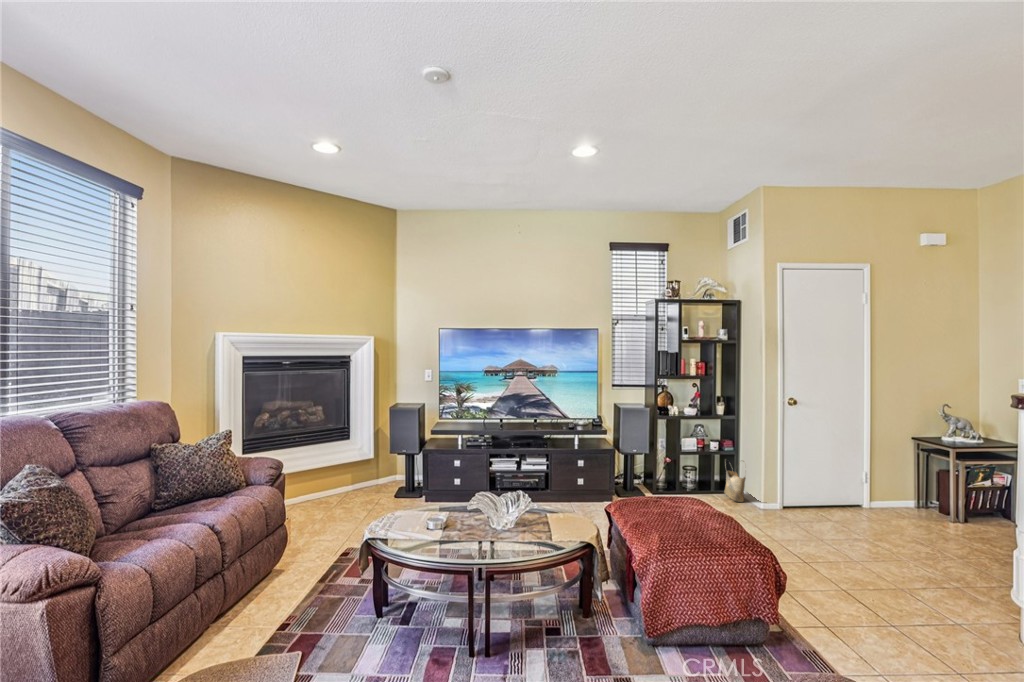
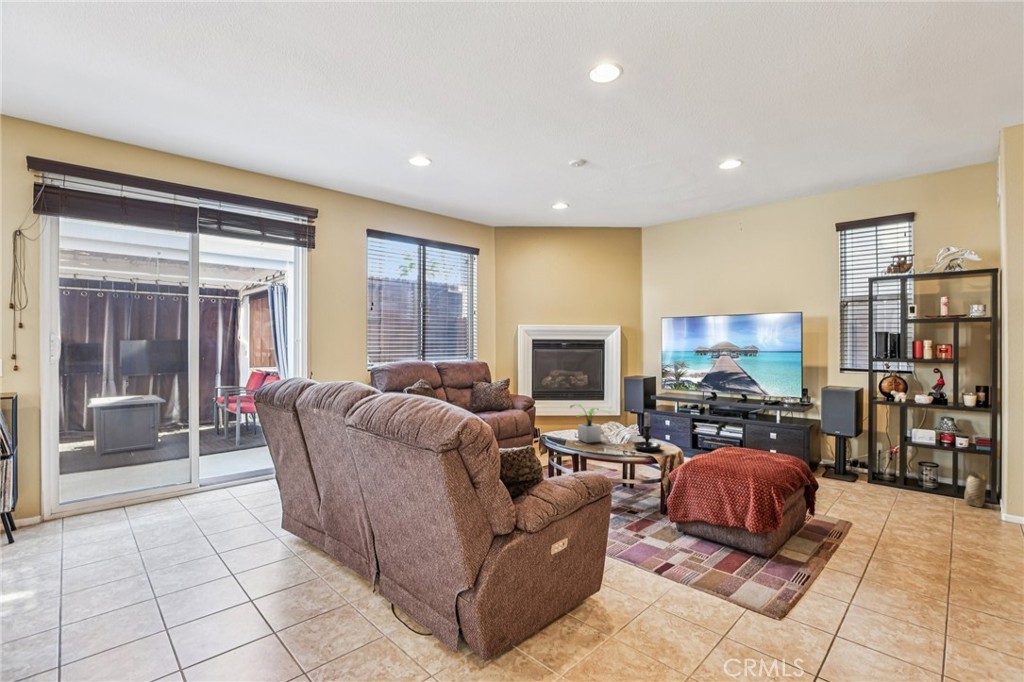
candle holder: none [530,472,572,535] -> present [633,412,661,451]
potted plant: none [414,476,484,542] -> present [570,405,608,443]

